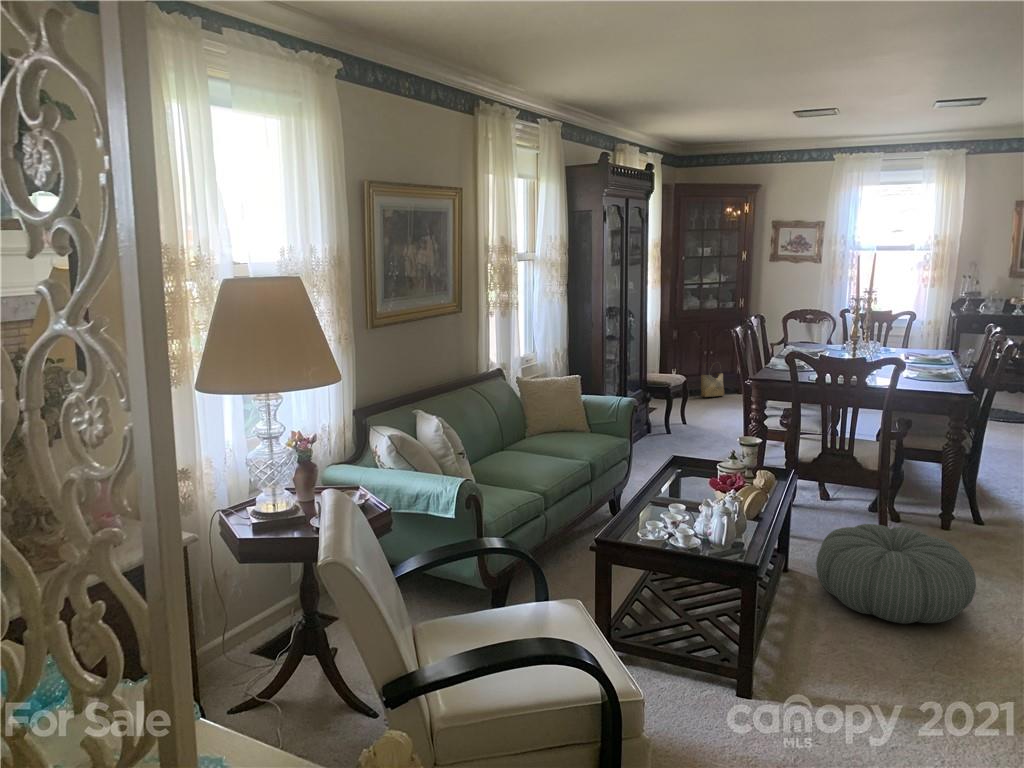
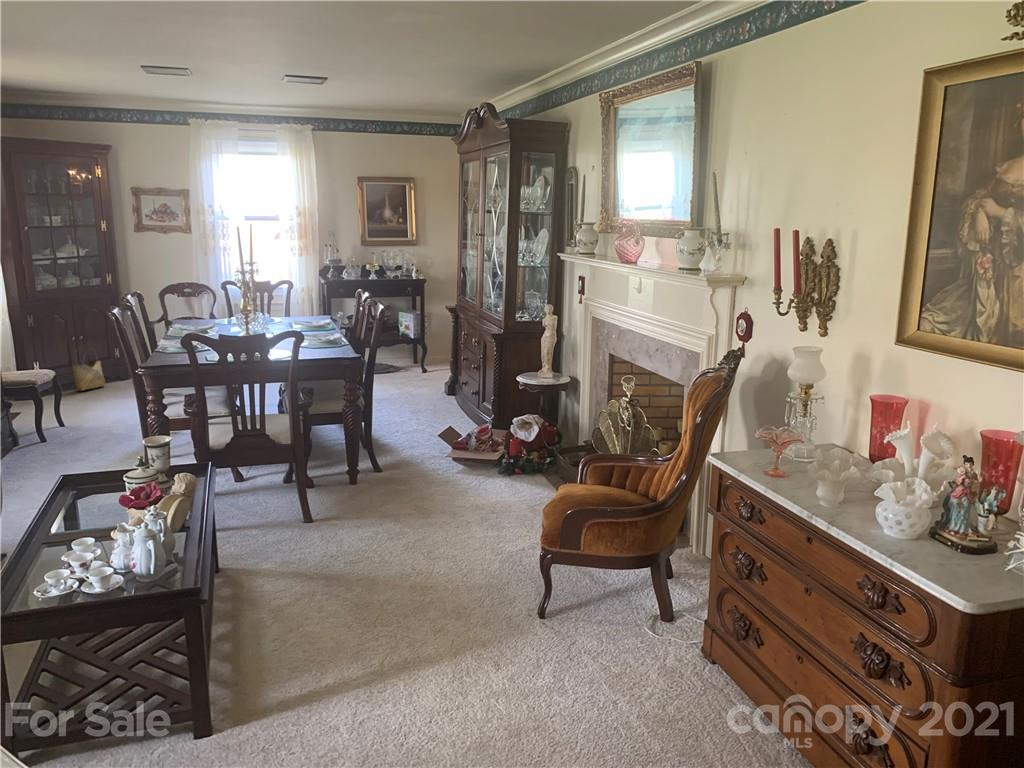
pouf: present [816,524,976,624] -> none [251,493,392,589]

